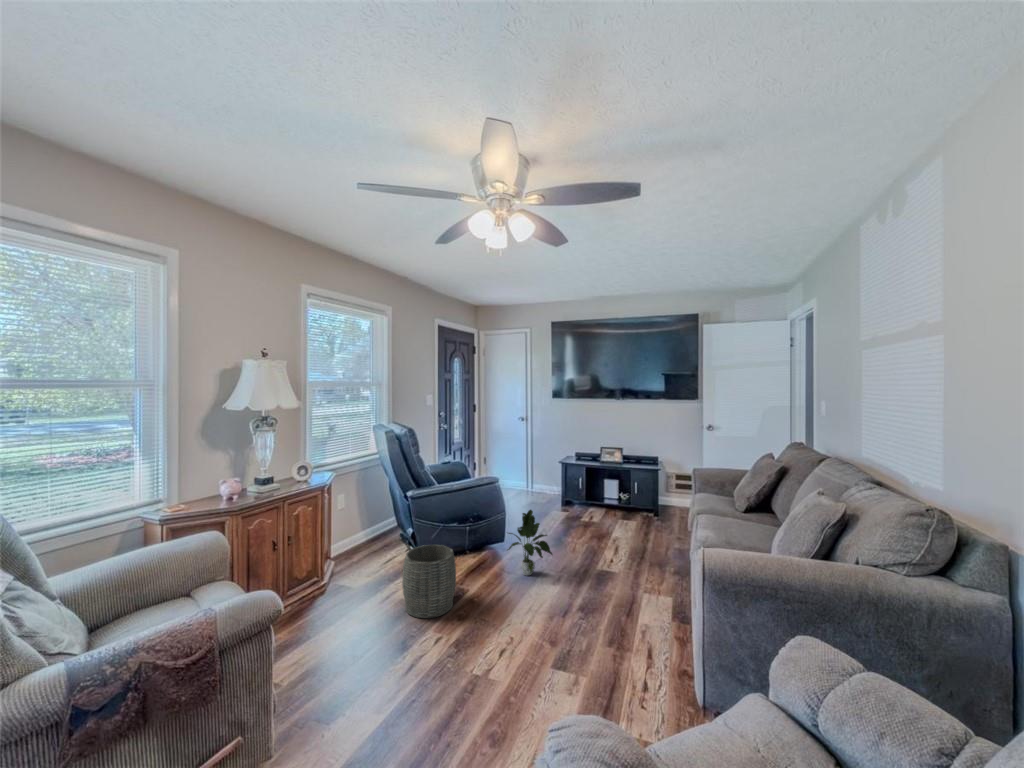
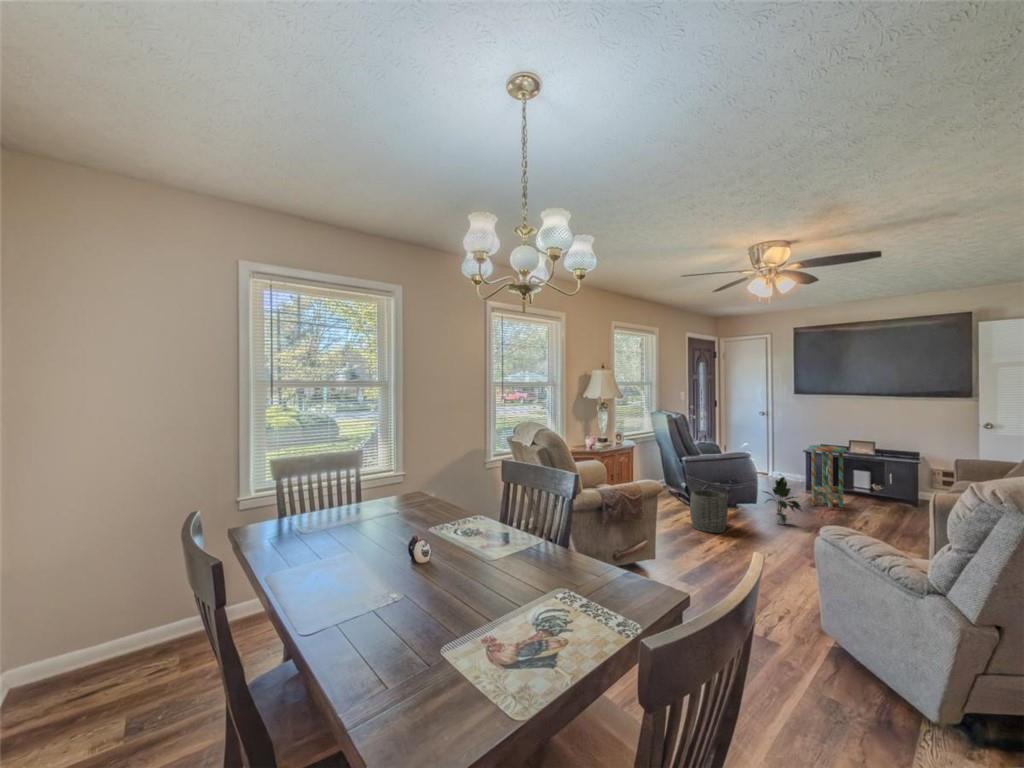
side table: none [562,457,599,535] -> present [809,445,847,510]

